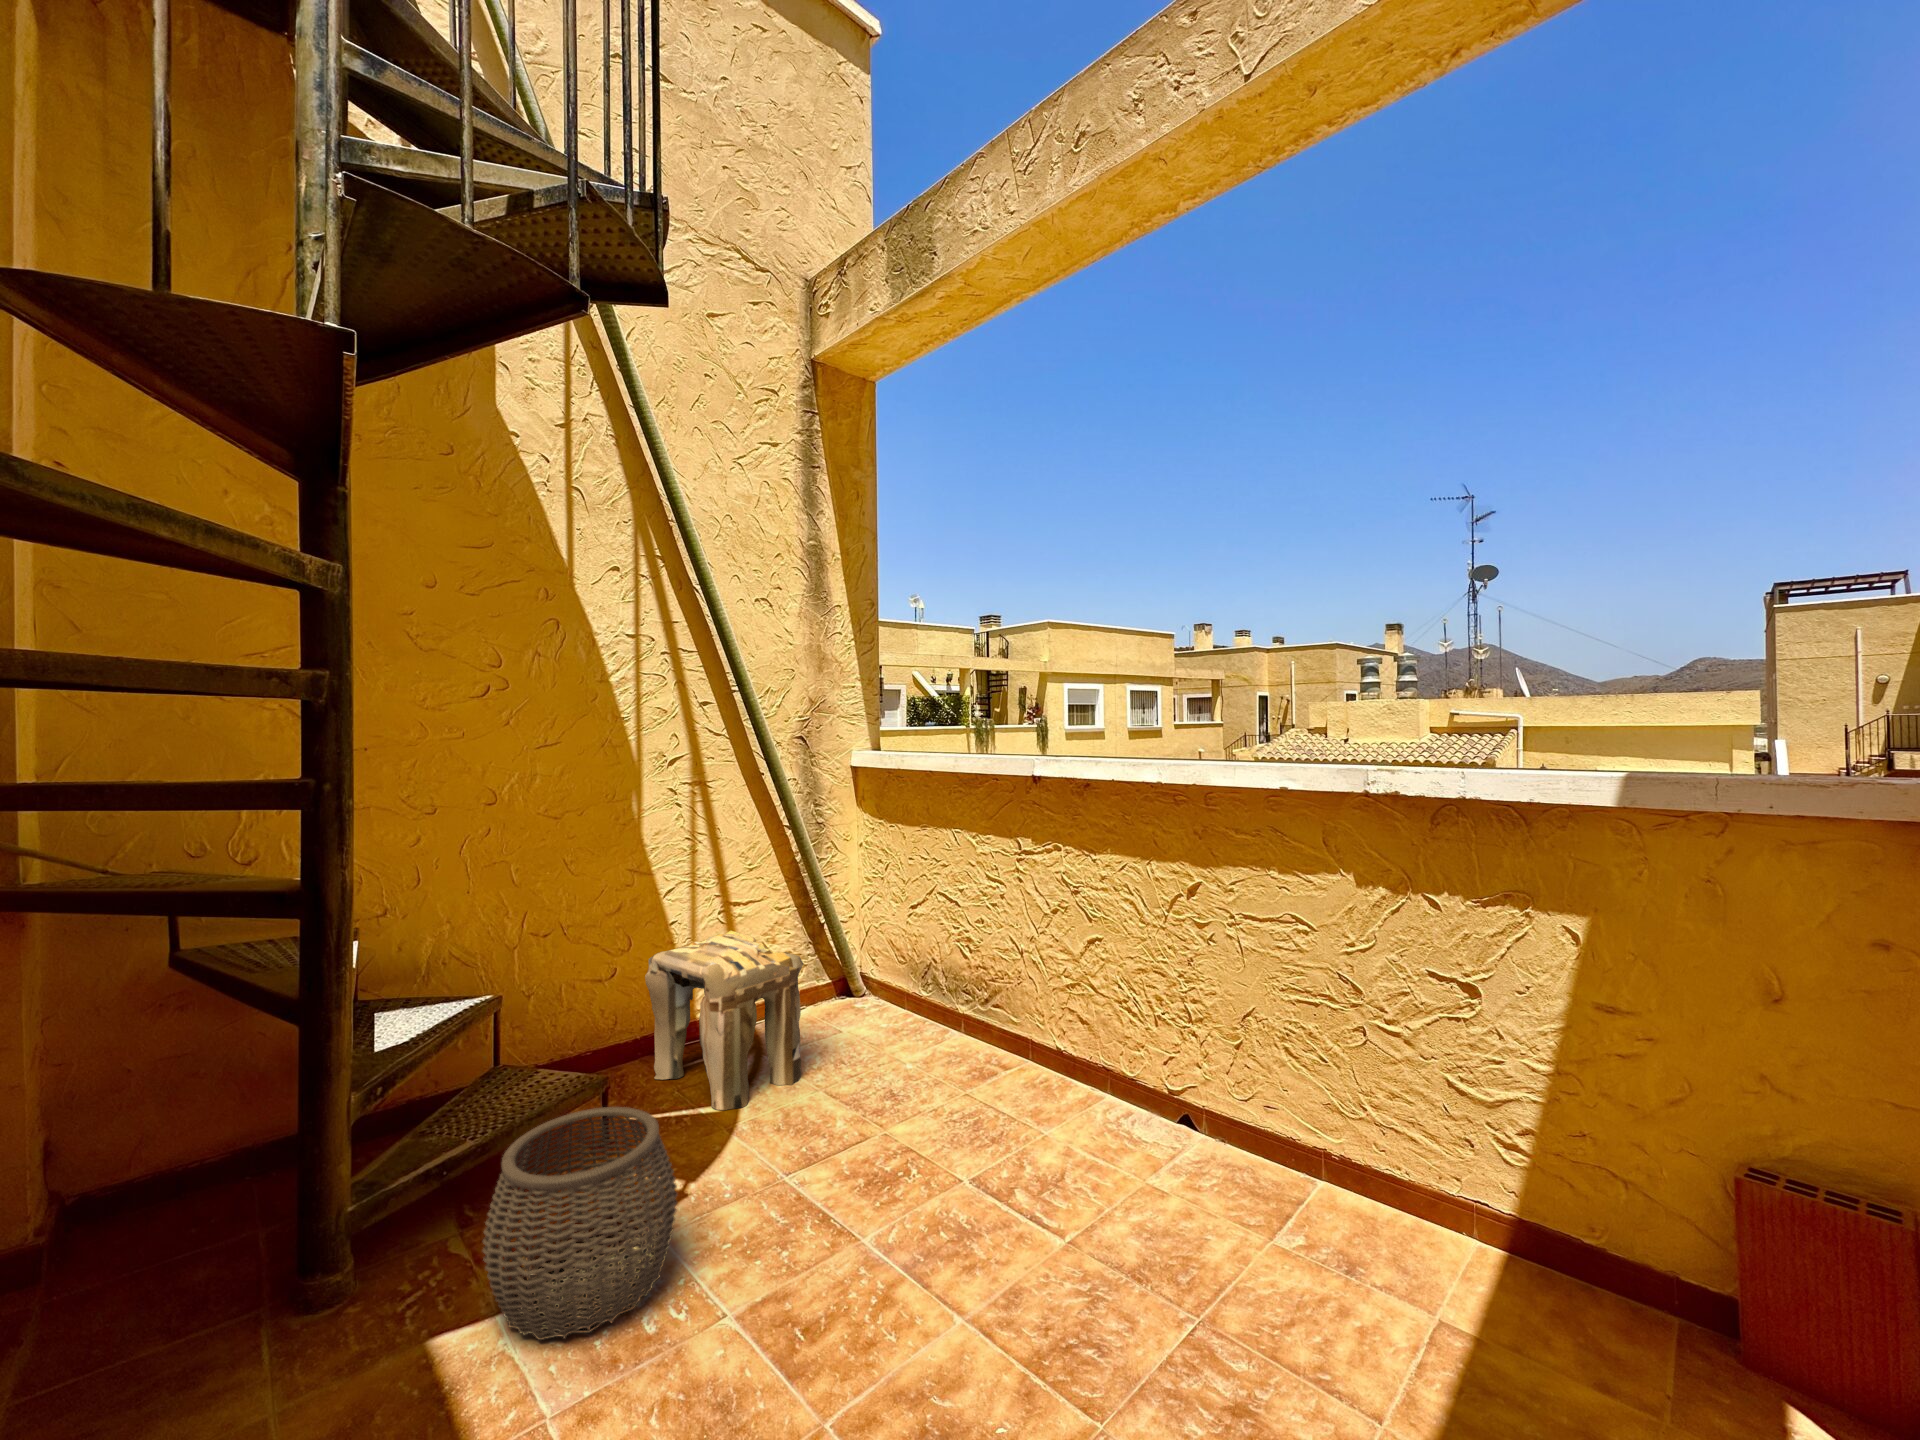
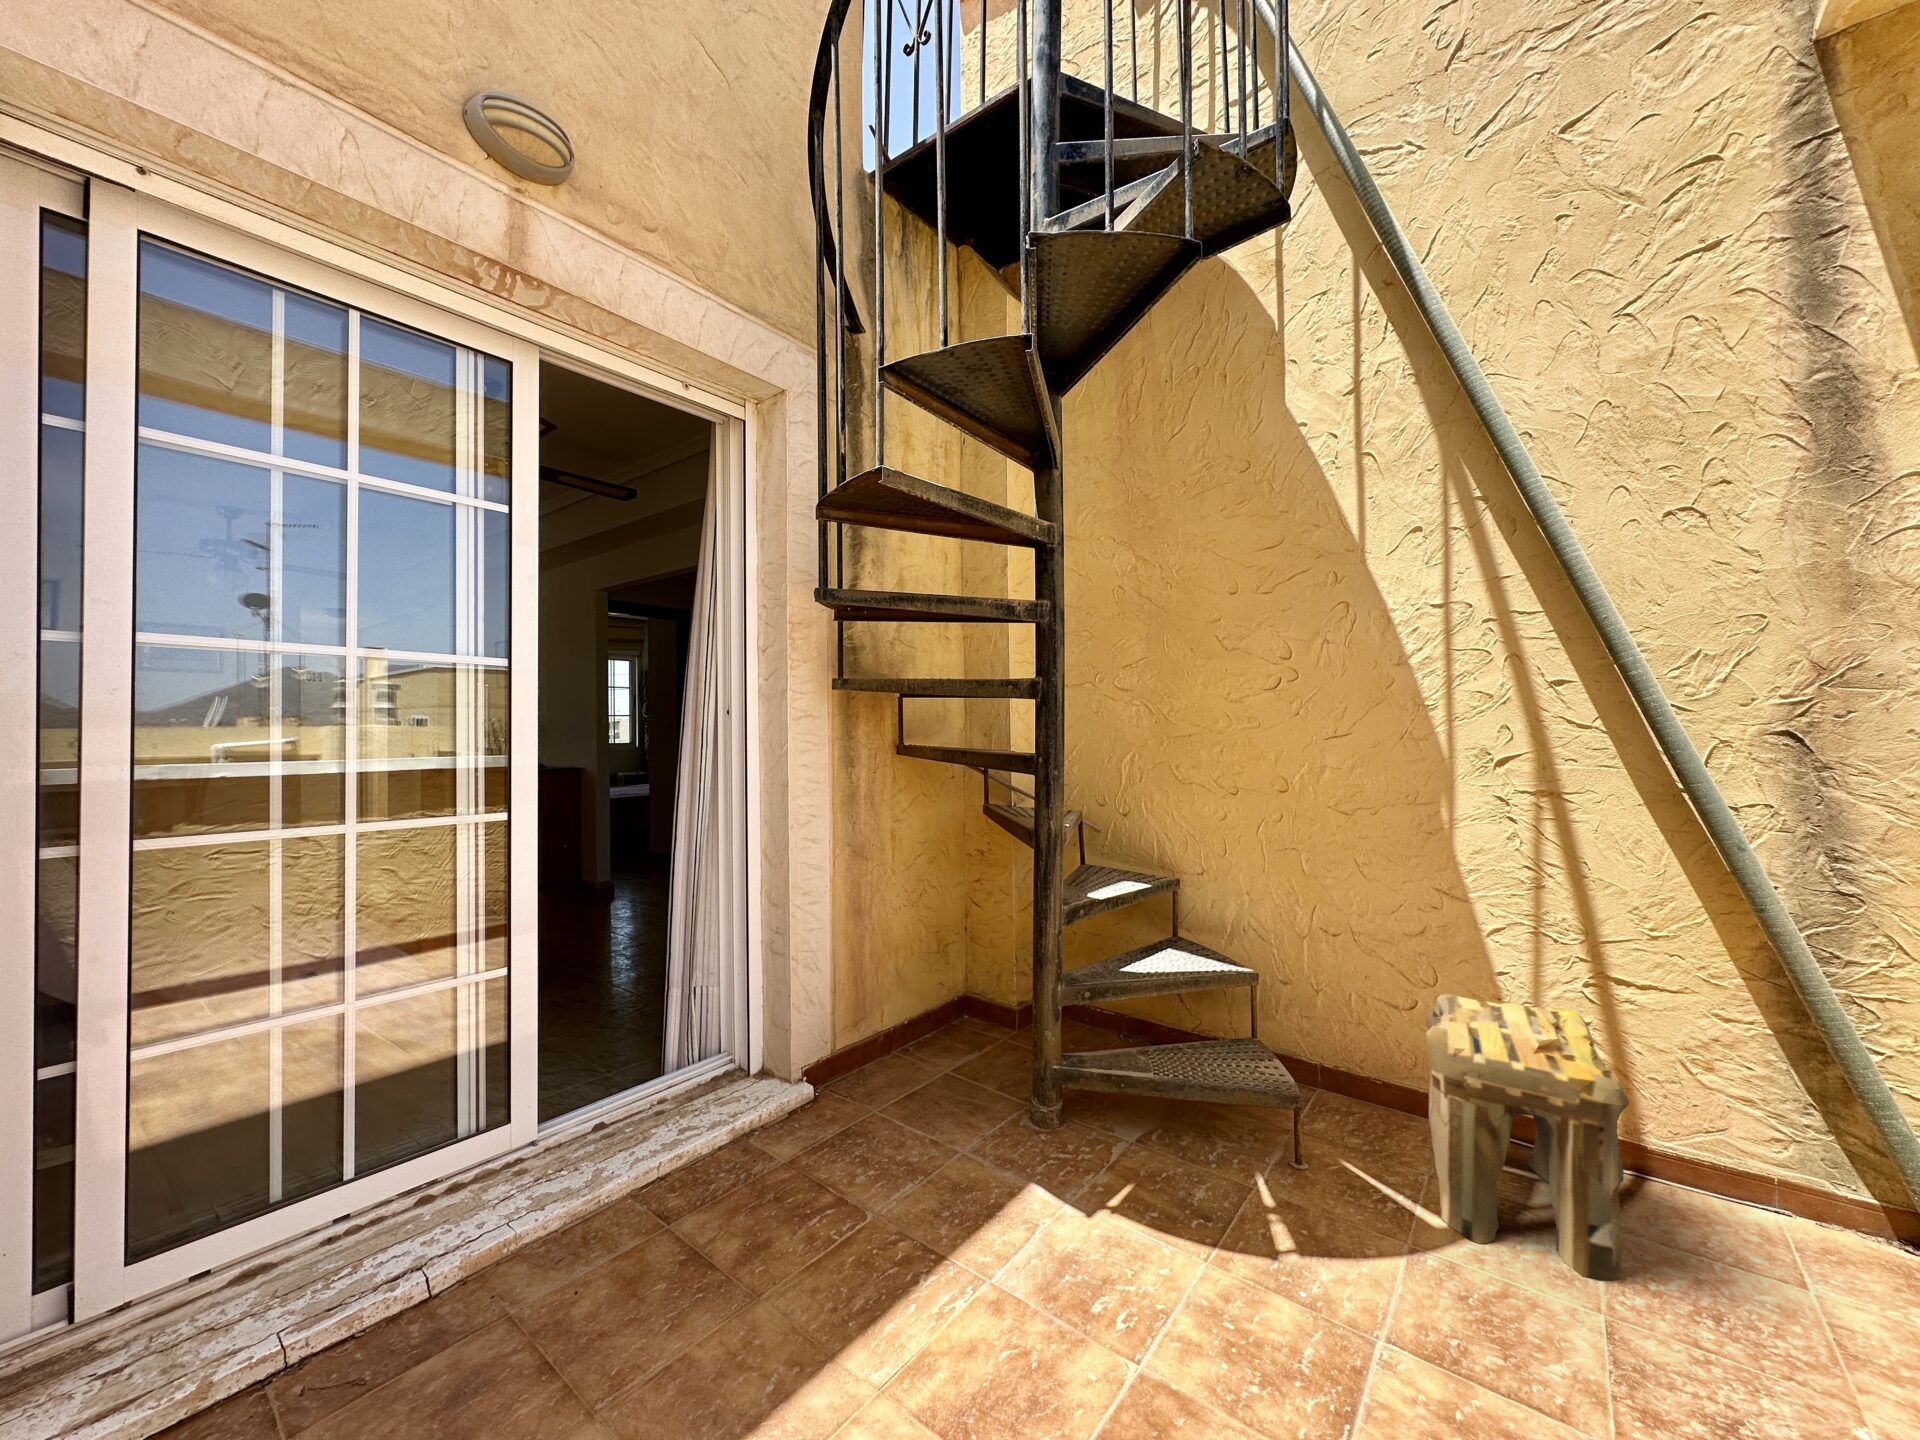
woven basket: present [483,1107,677,1340] -> none [1040,1068,1209,1283]

